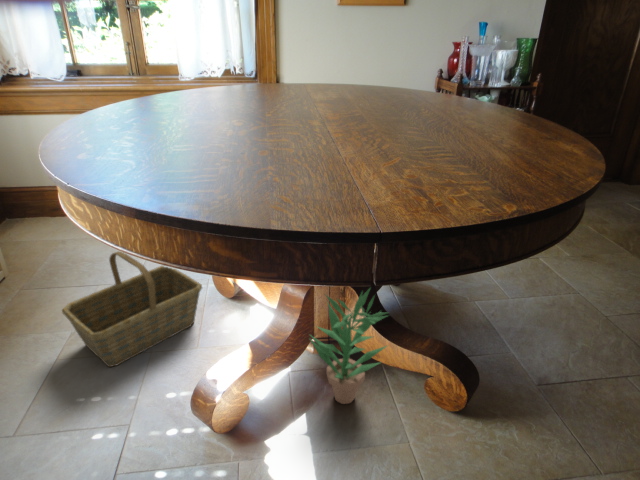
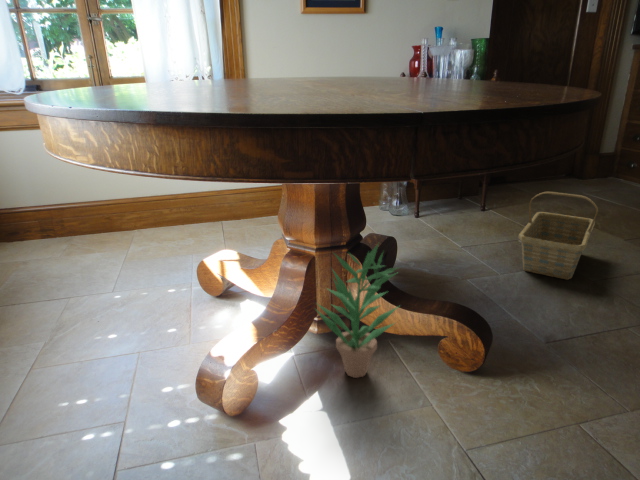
basket: present [62,252,202,367] -> present [519,192,598,280]

